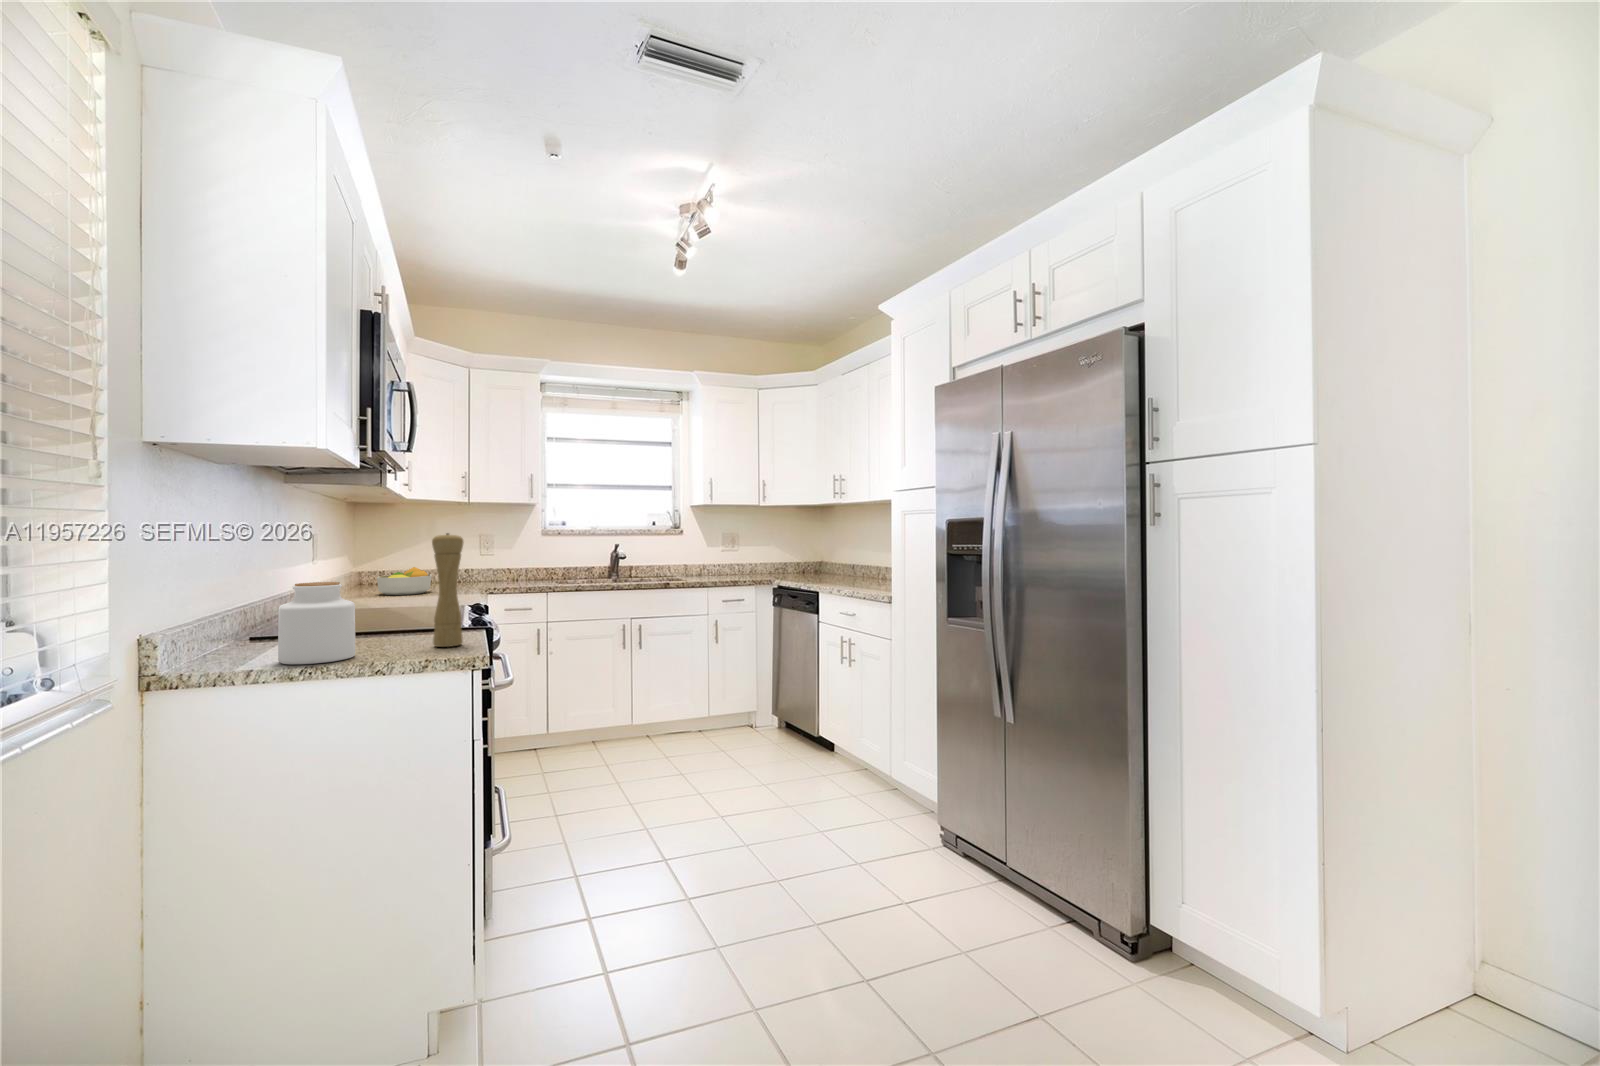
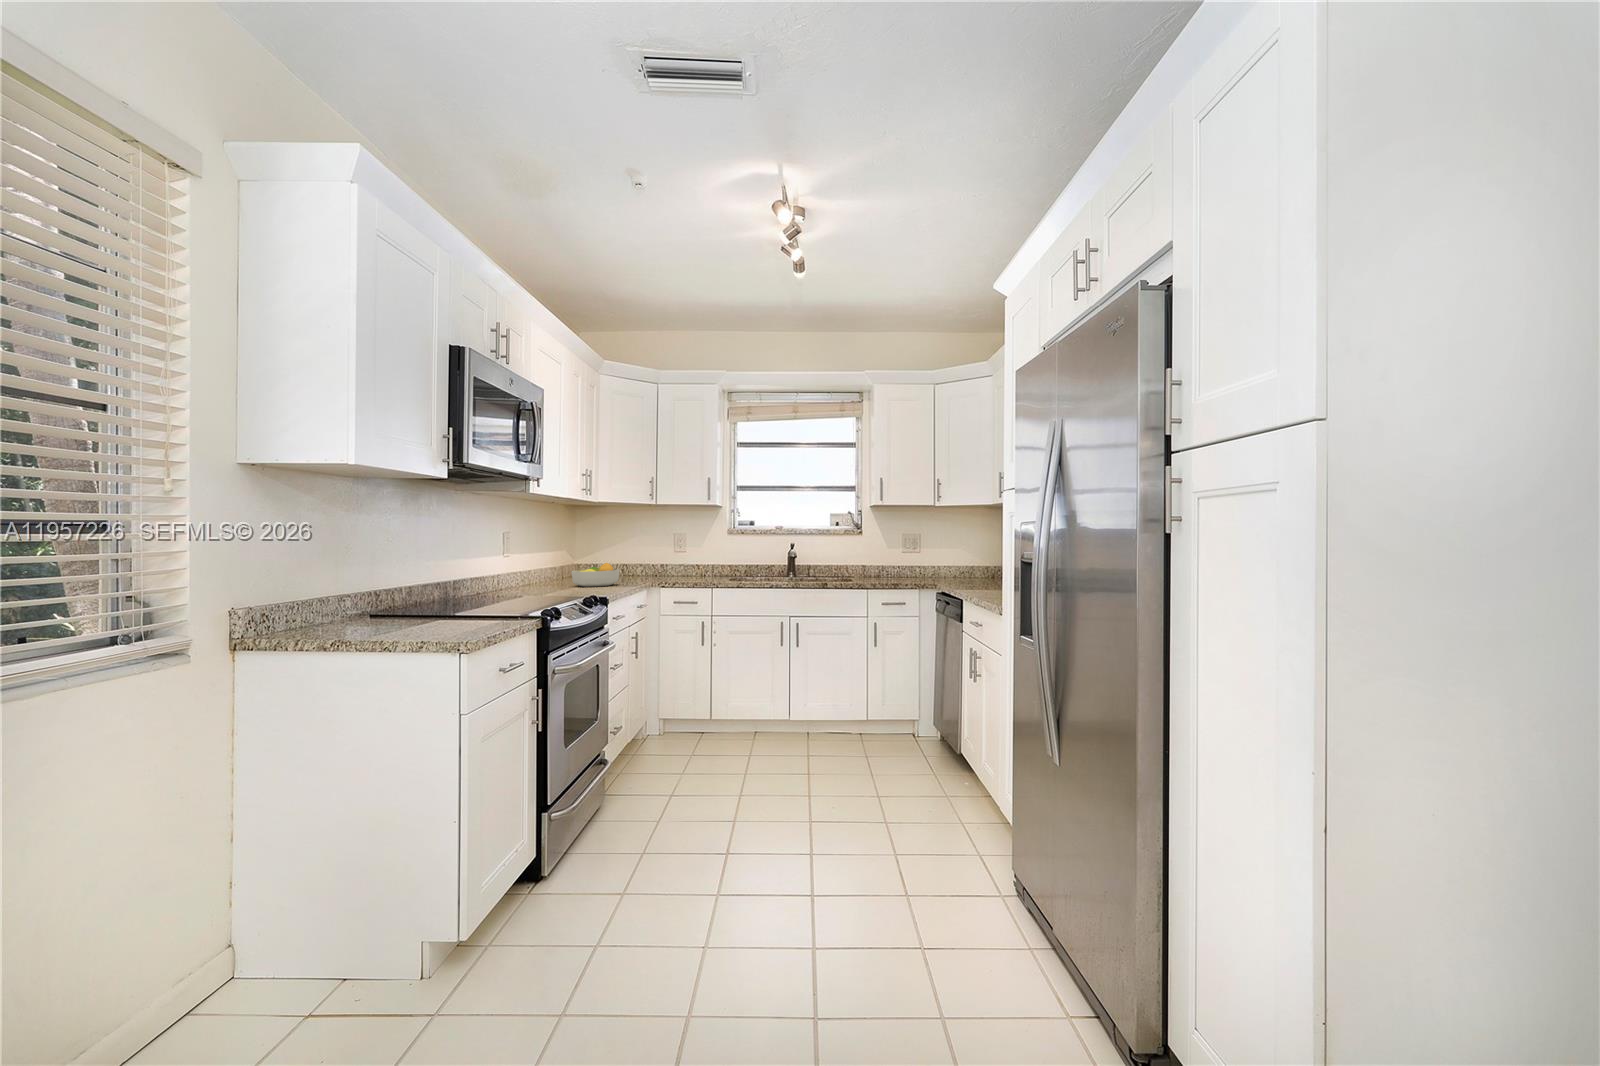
pepper mill: present [432,533,464,647] -> none [455,531,483,632]
jar: present [278,582,355,664] -> none [329,572,391,639]

